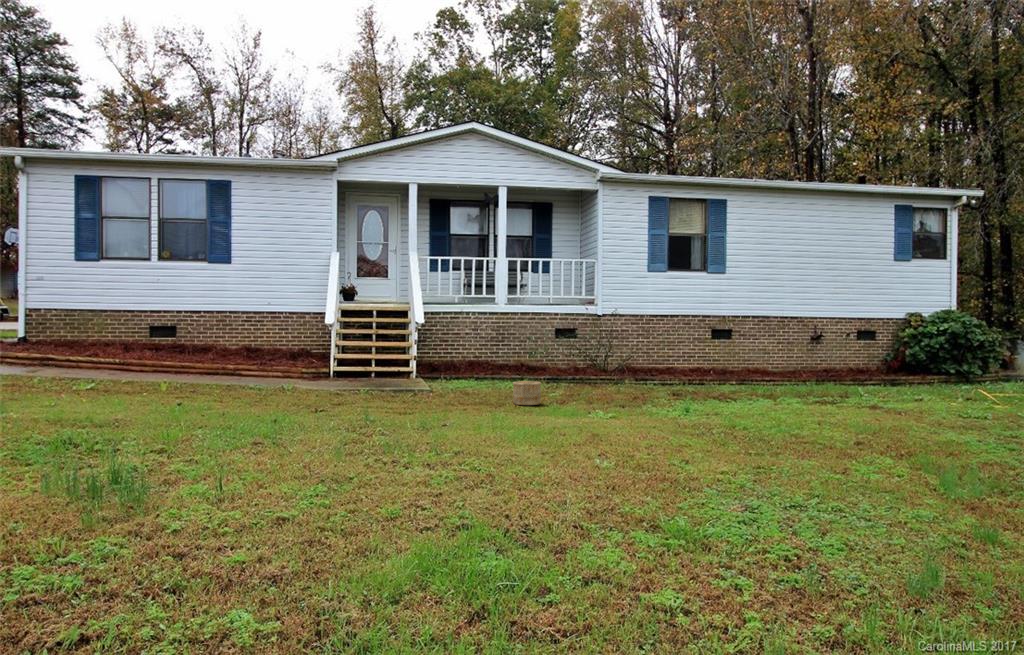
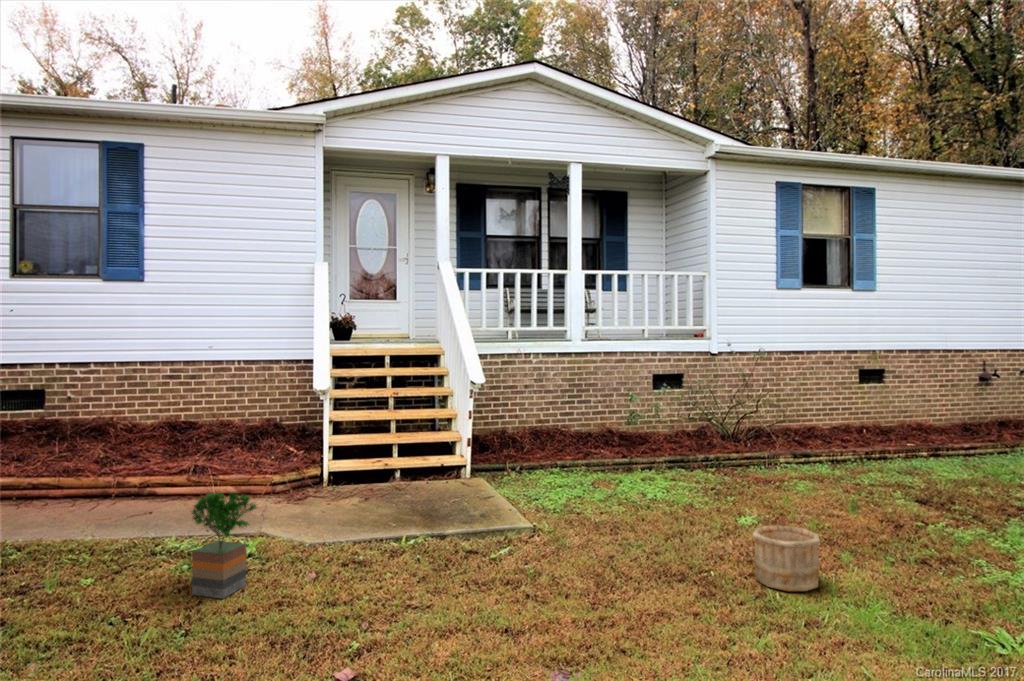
potted tree: none [266,354,294,397] -> present [191,493,257,599]

